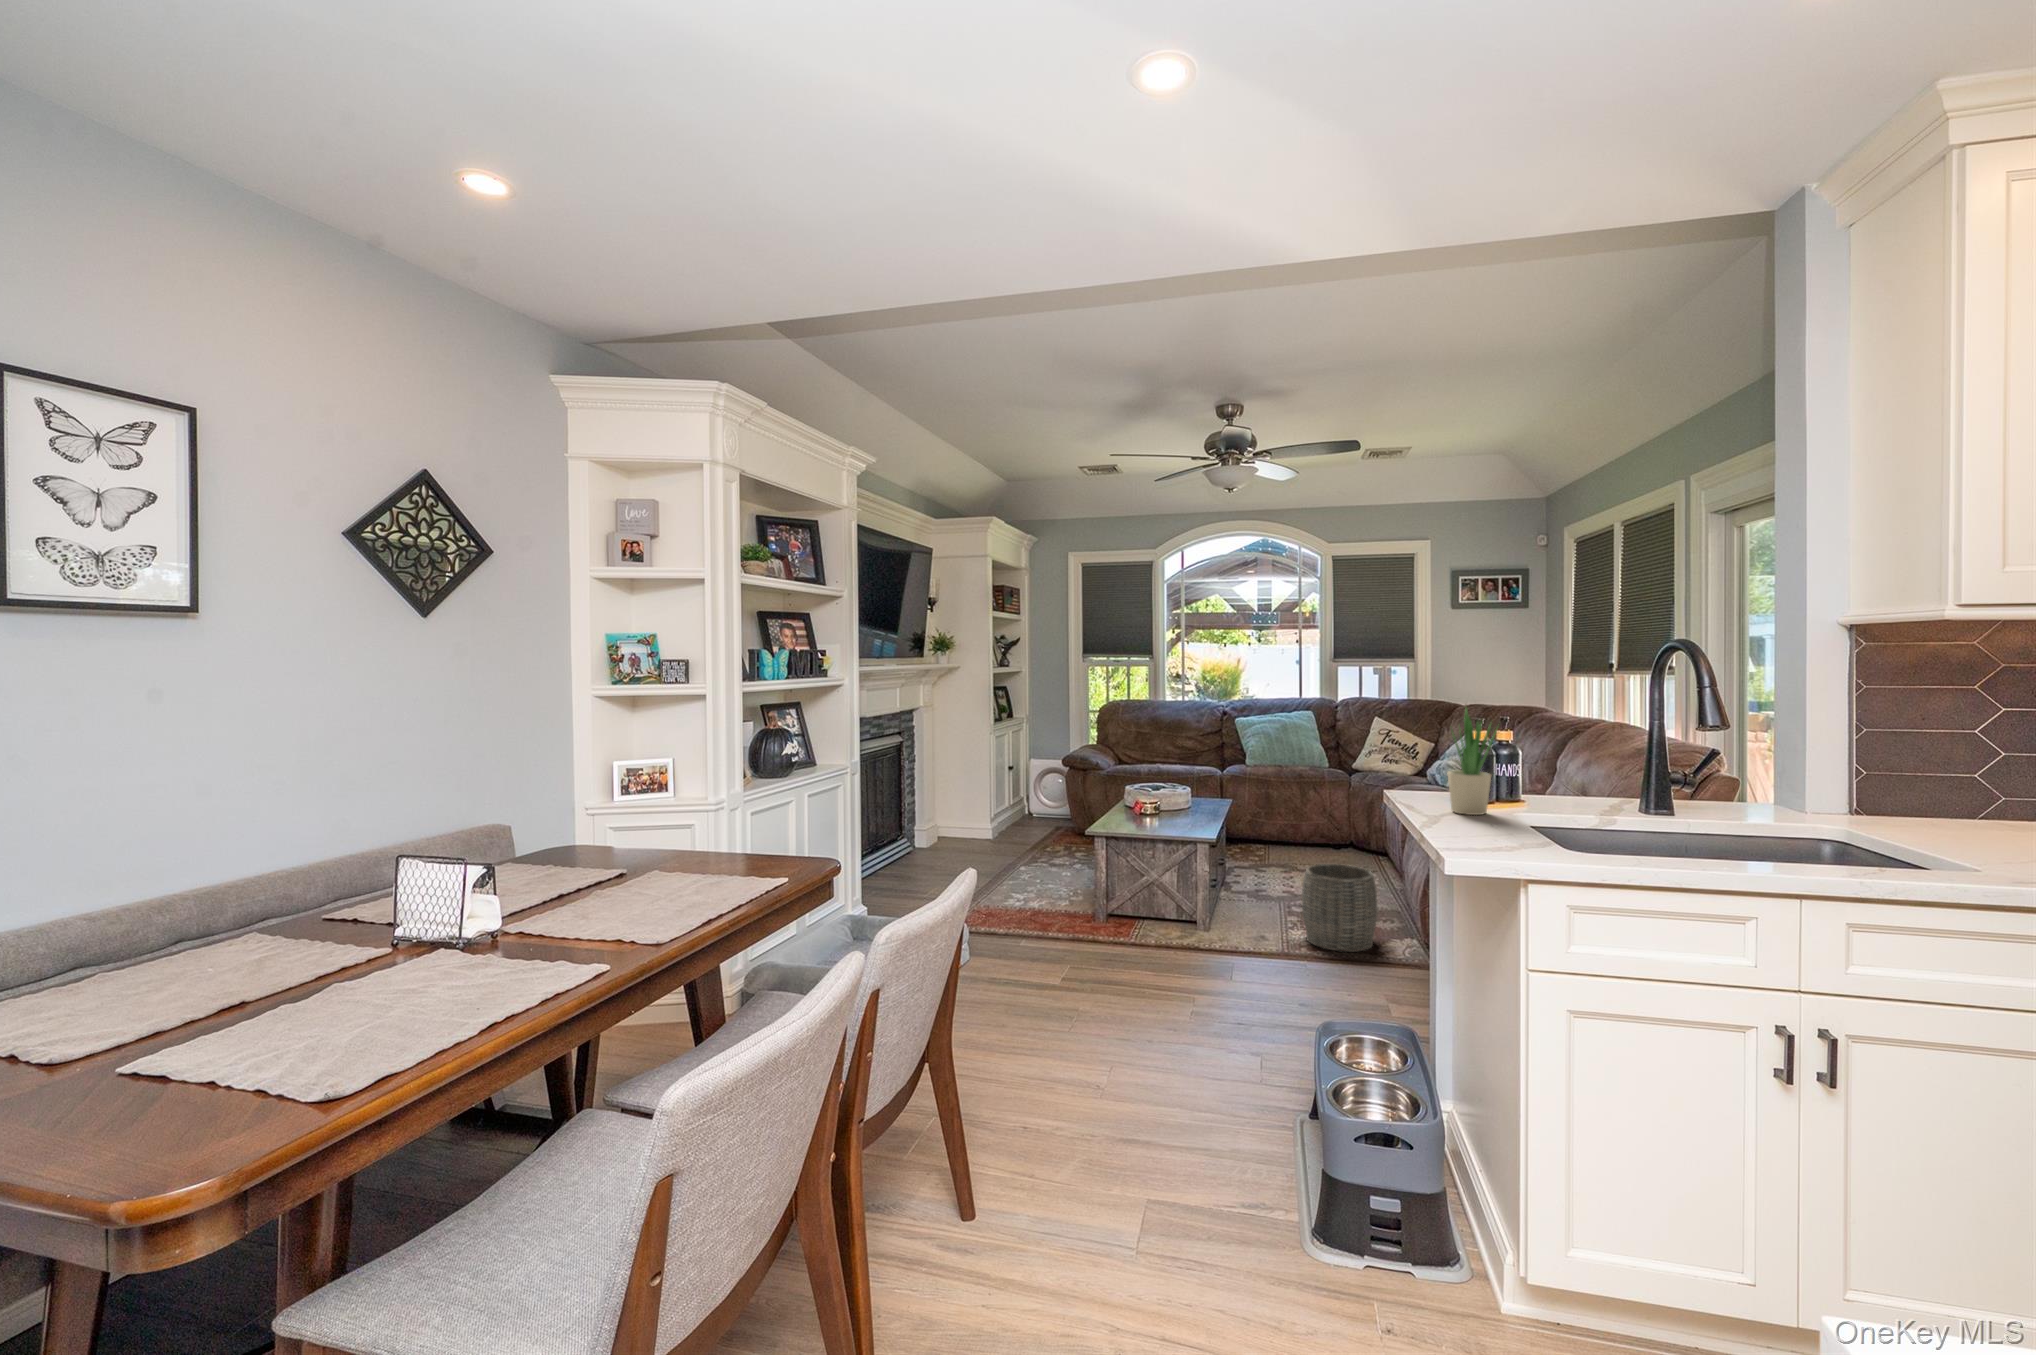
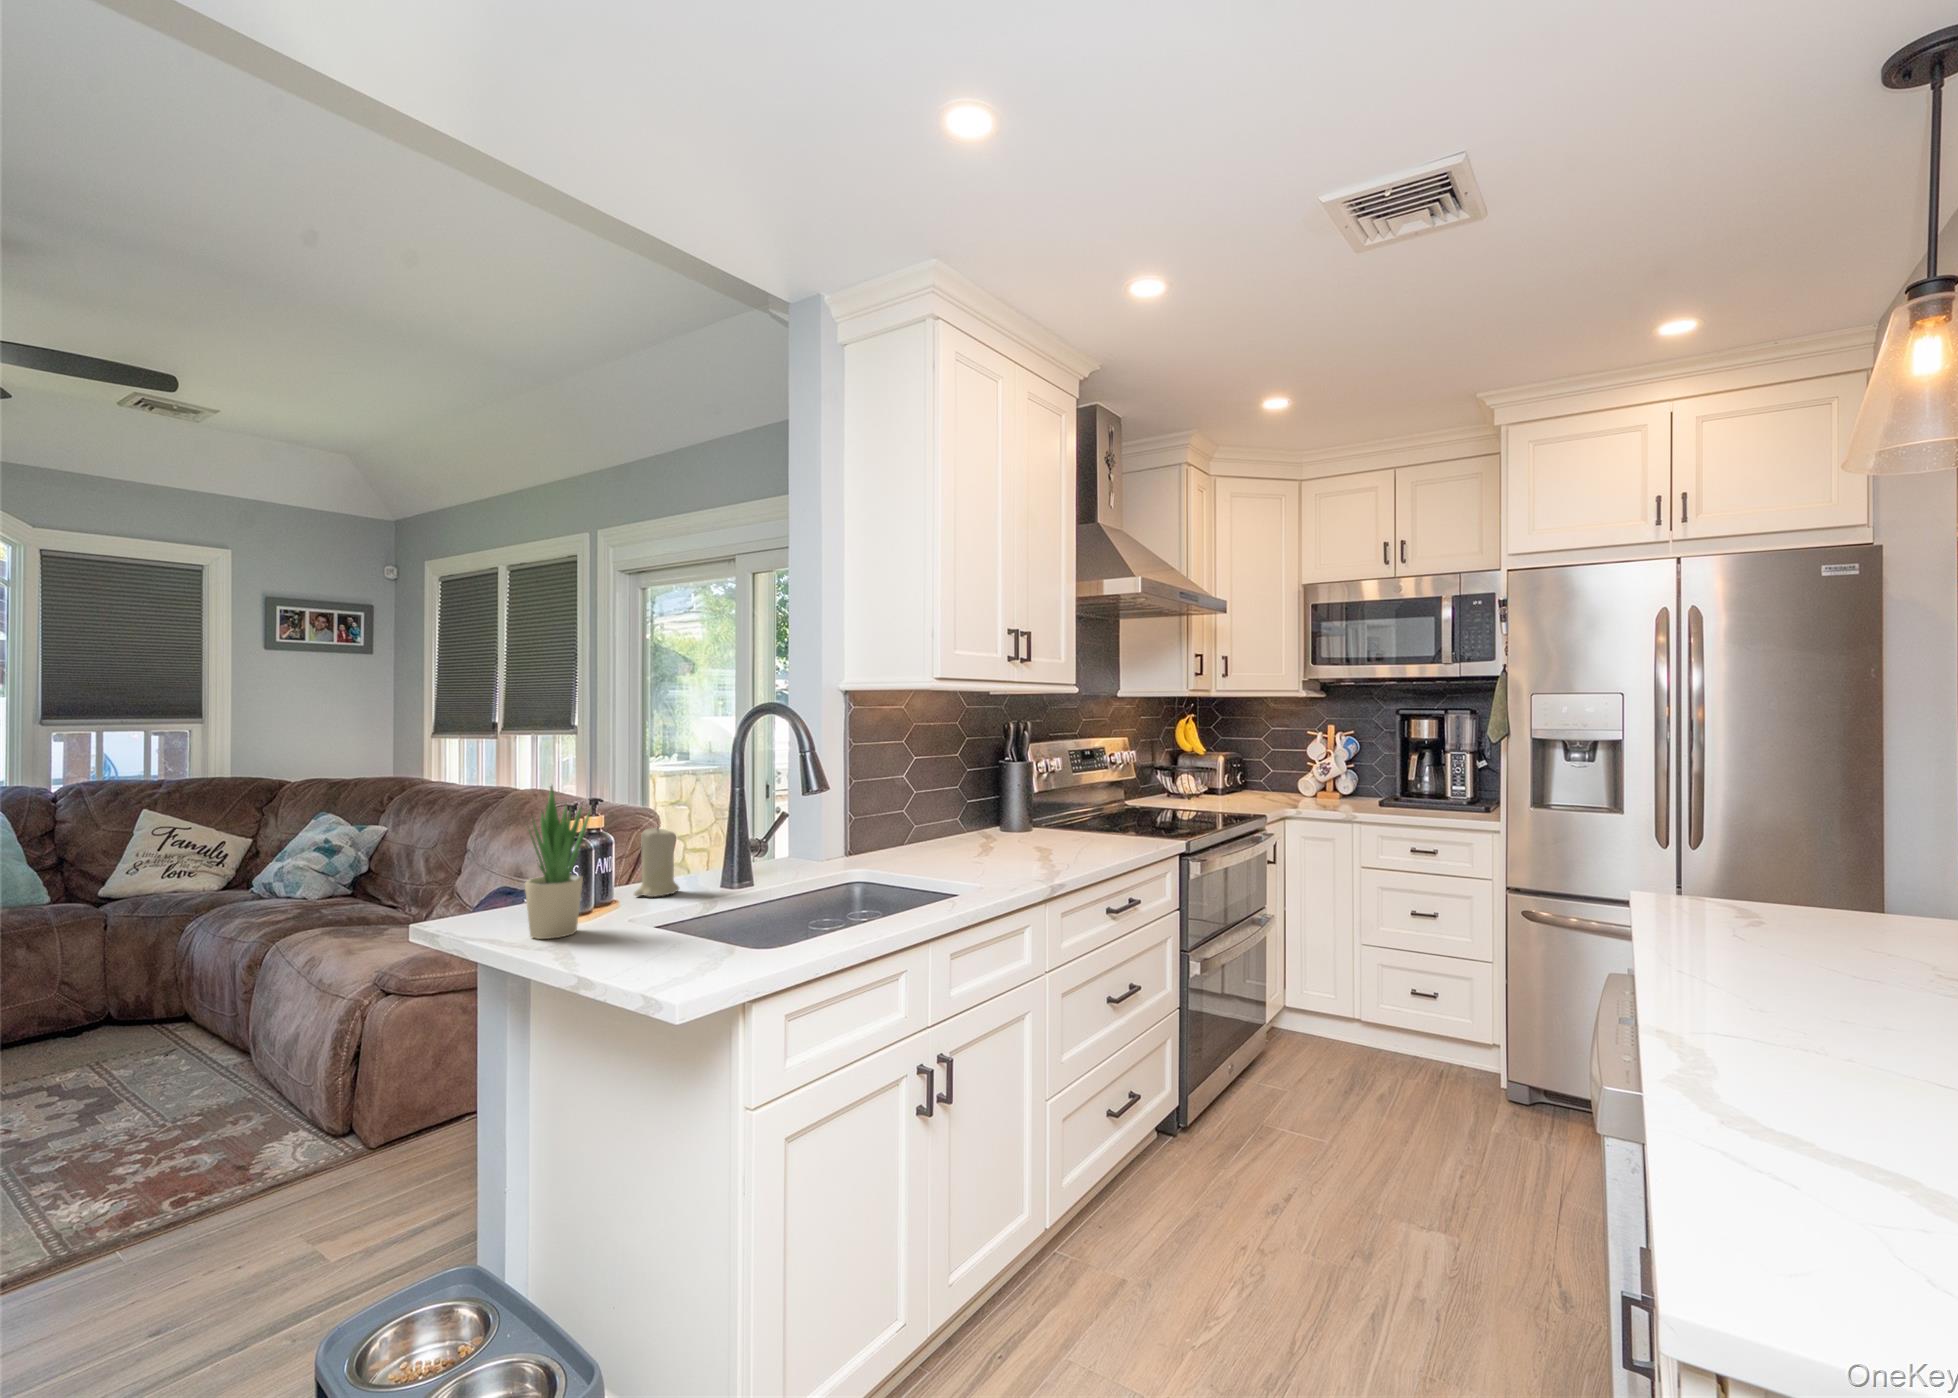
candle: none [1565,749,1609,808] -> present [634,827,679,897]
woven basket: present [1302,864,1377,952] -> none [83,1054,240,1219]

